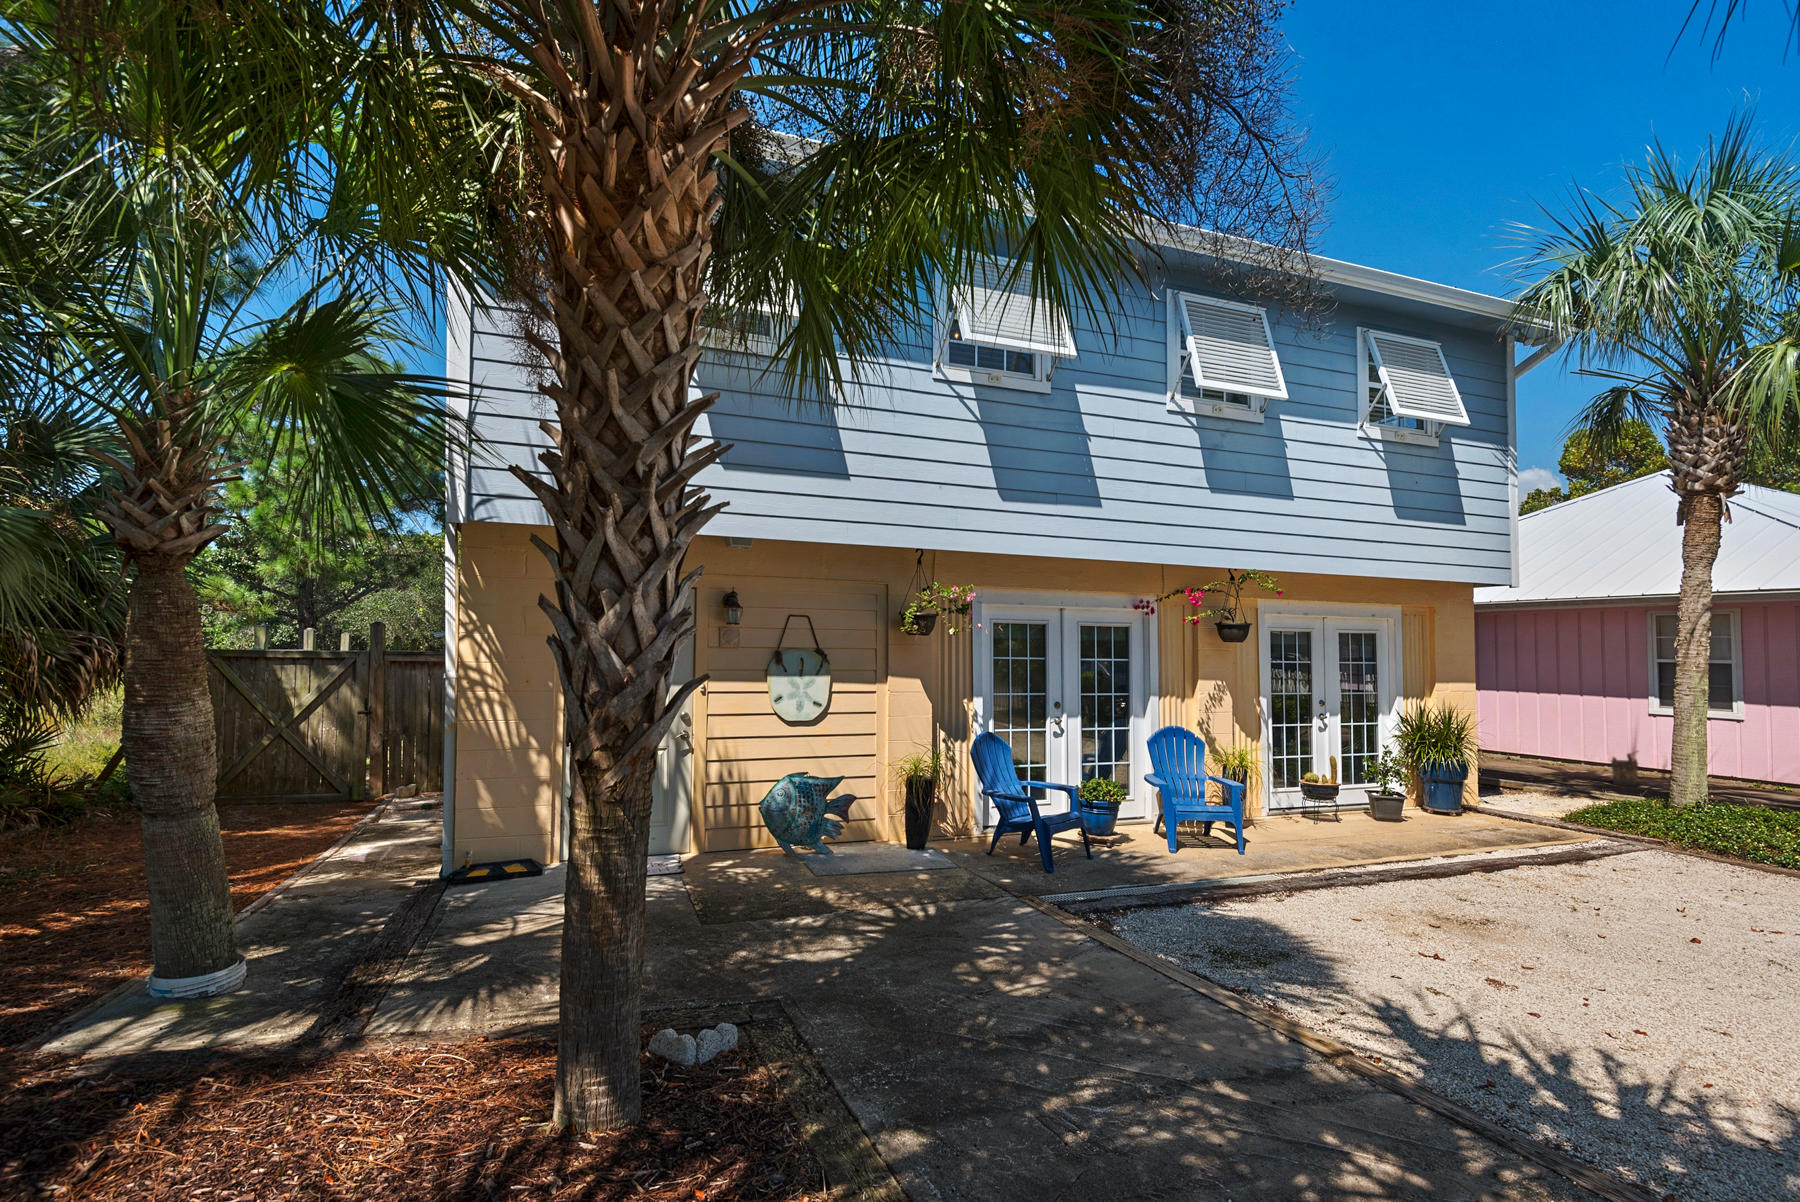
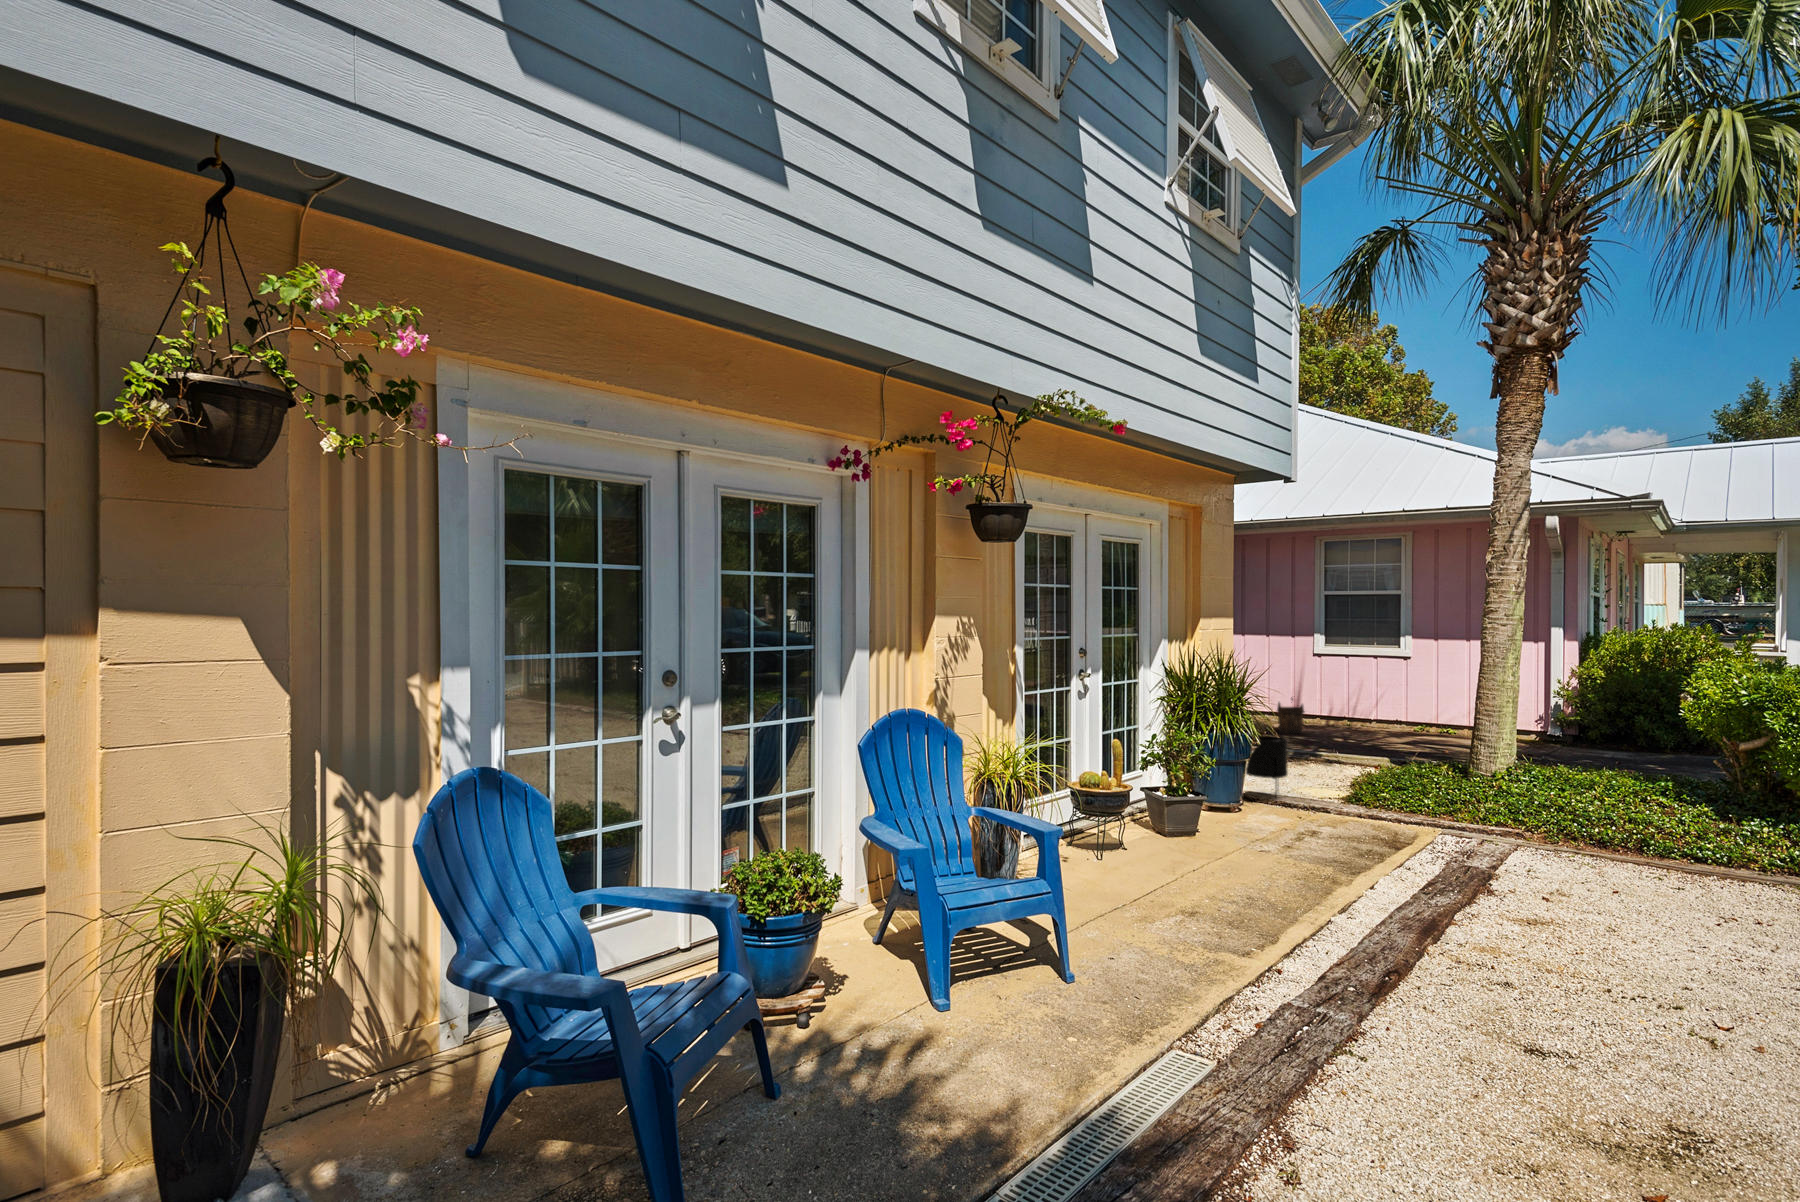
planter: none [1480,770,1514,815] -> present [1244,735,1288,793]

